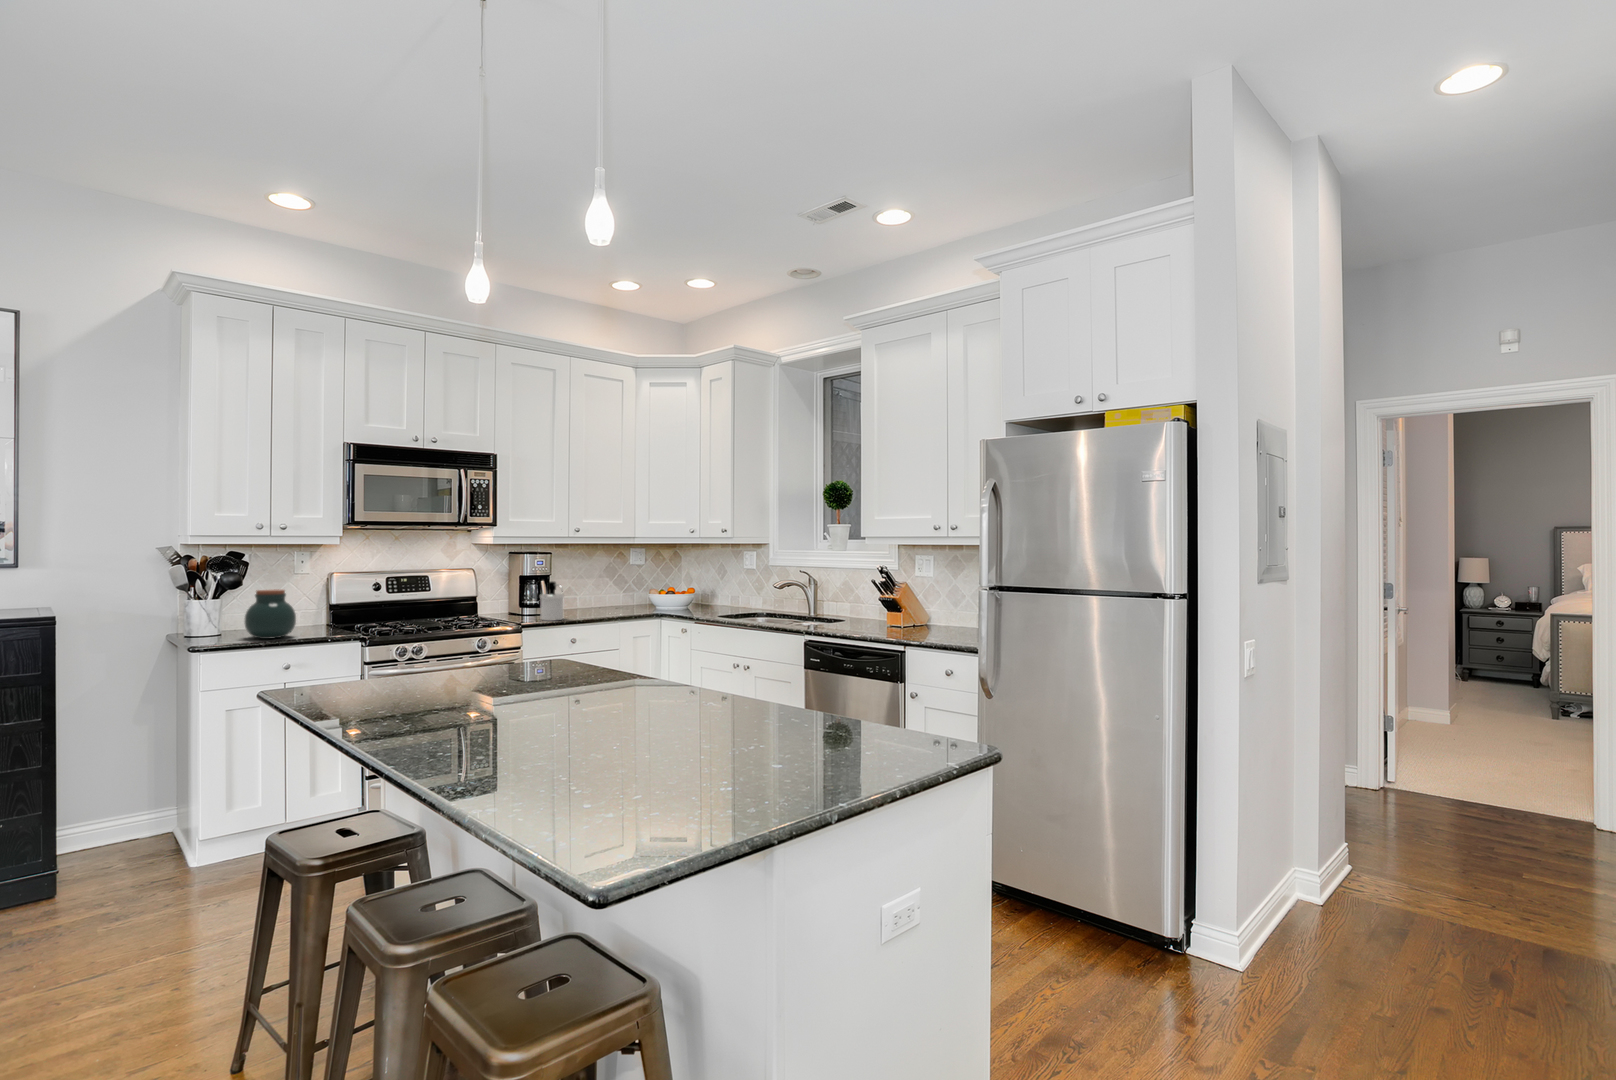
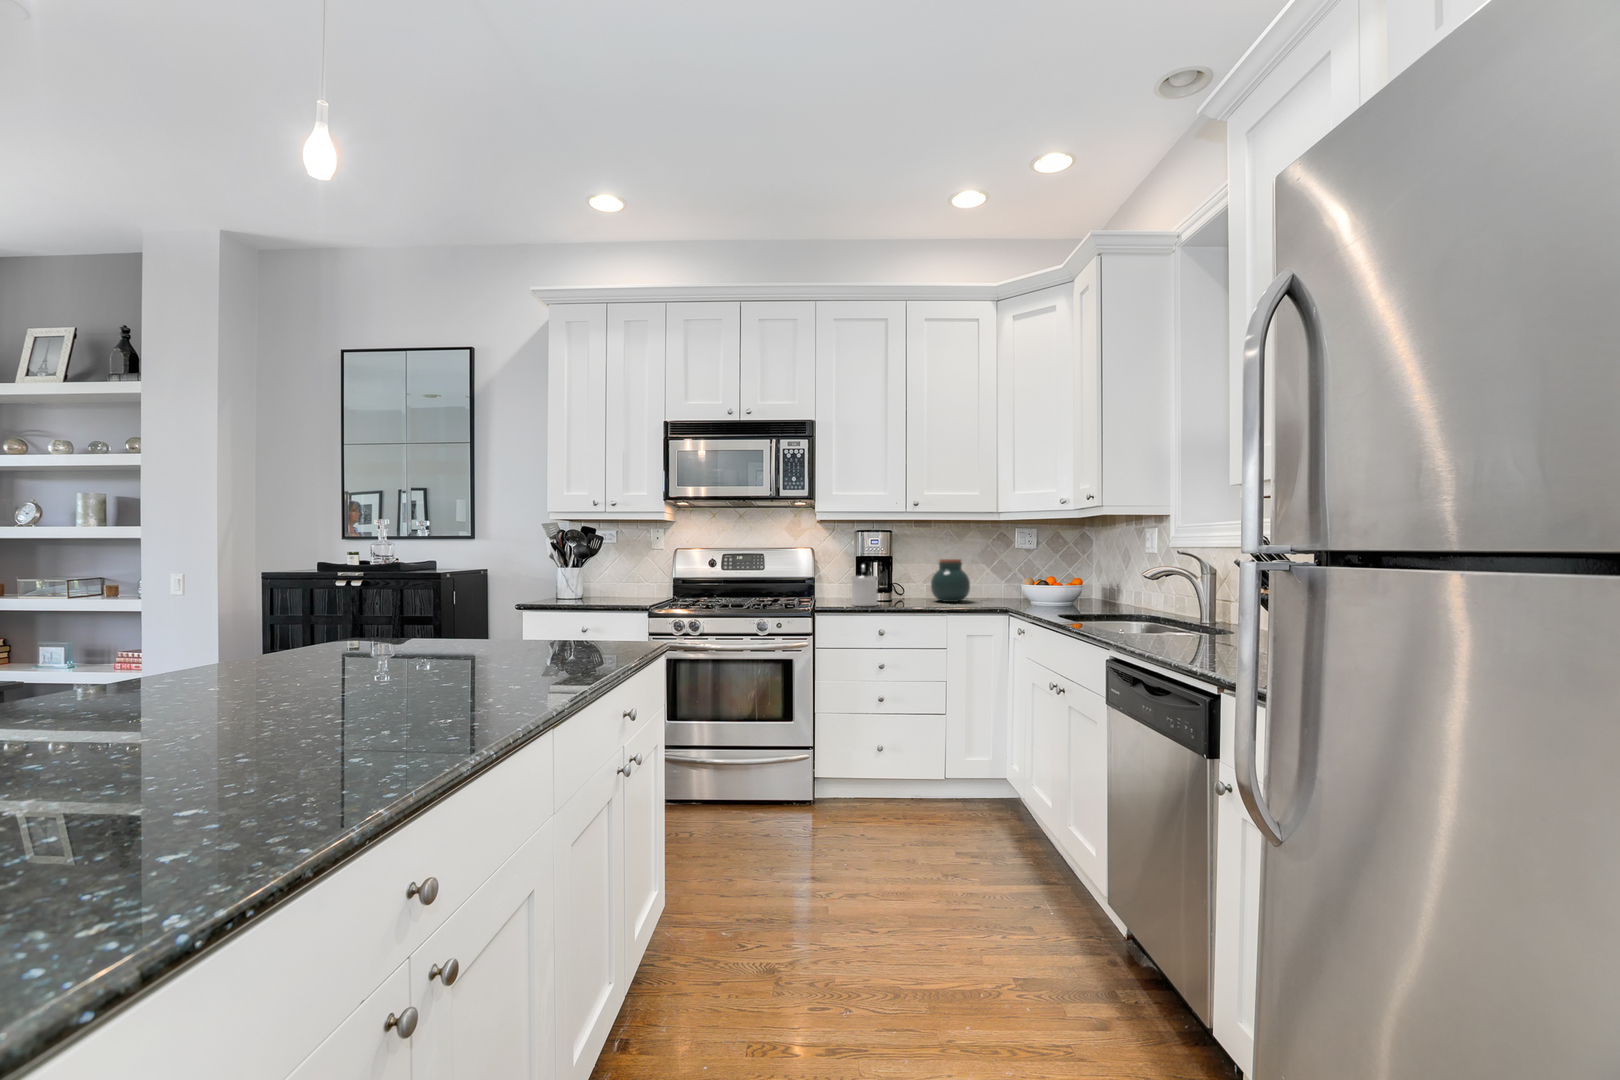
jar: present [244,589,296,639] -> present [931,559,970,602]

